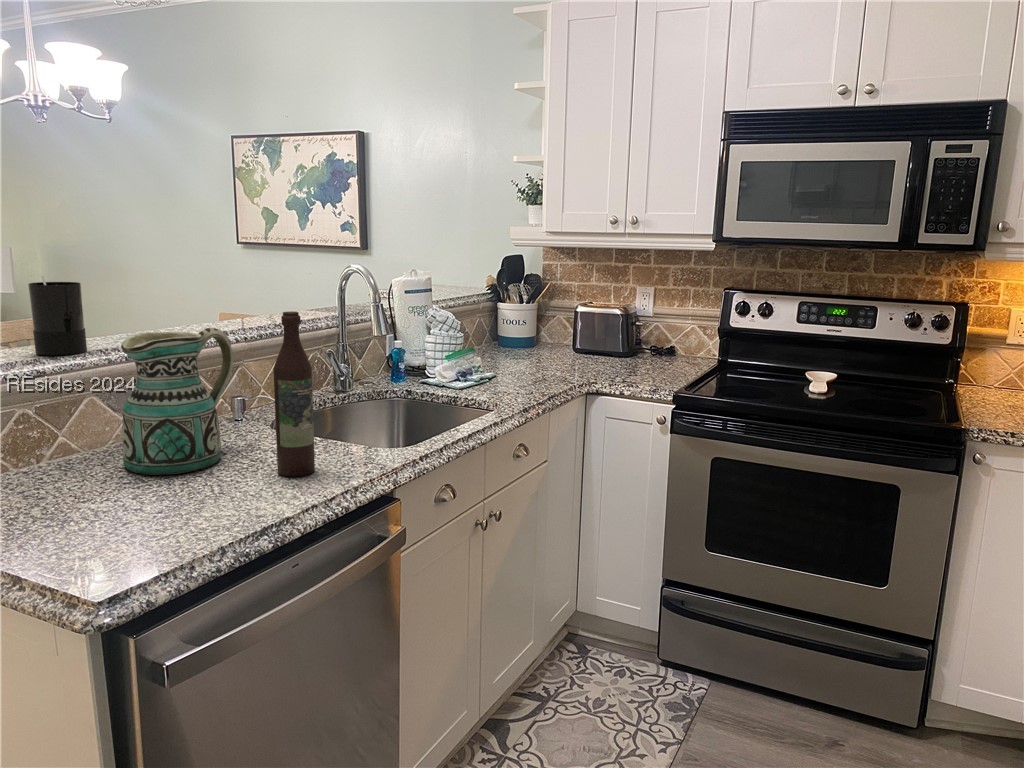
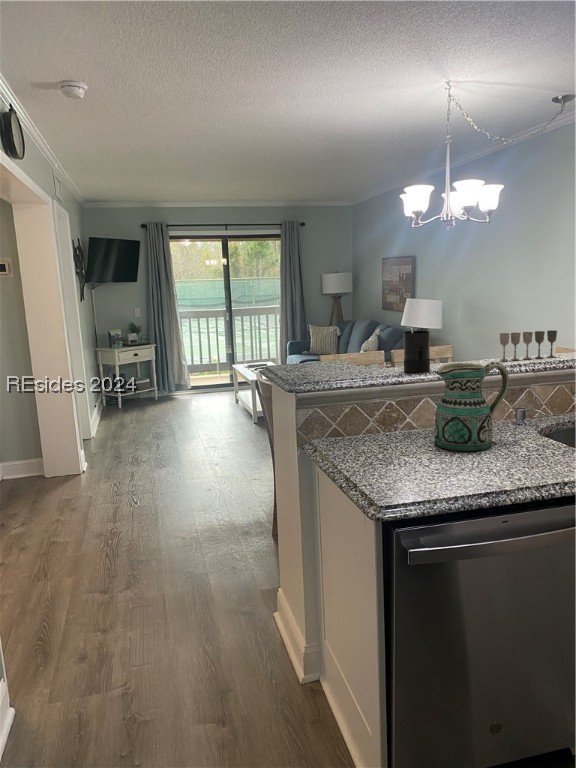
wine glass: none [185,284,263,329] -> present [500,330,557,361]
wine bottle: present [273,311,315,476] -> none [519,354,548,468]

